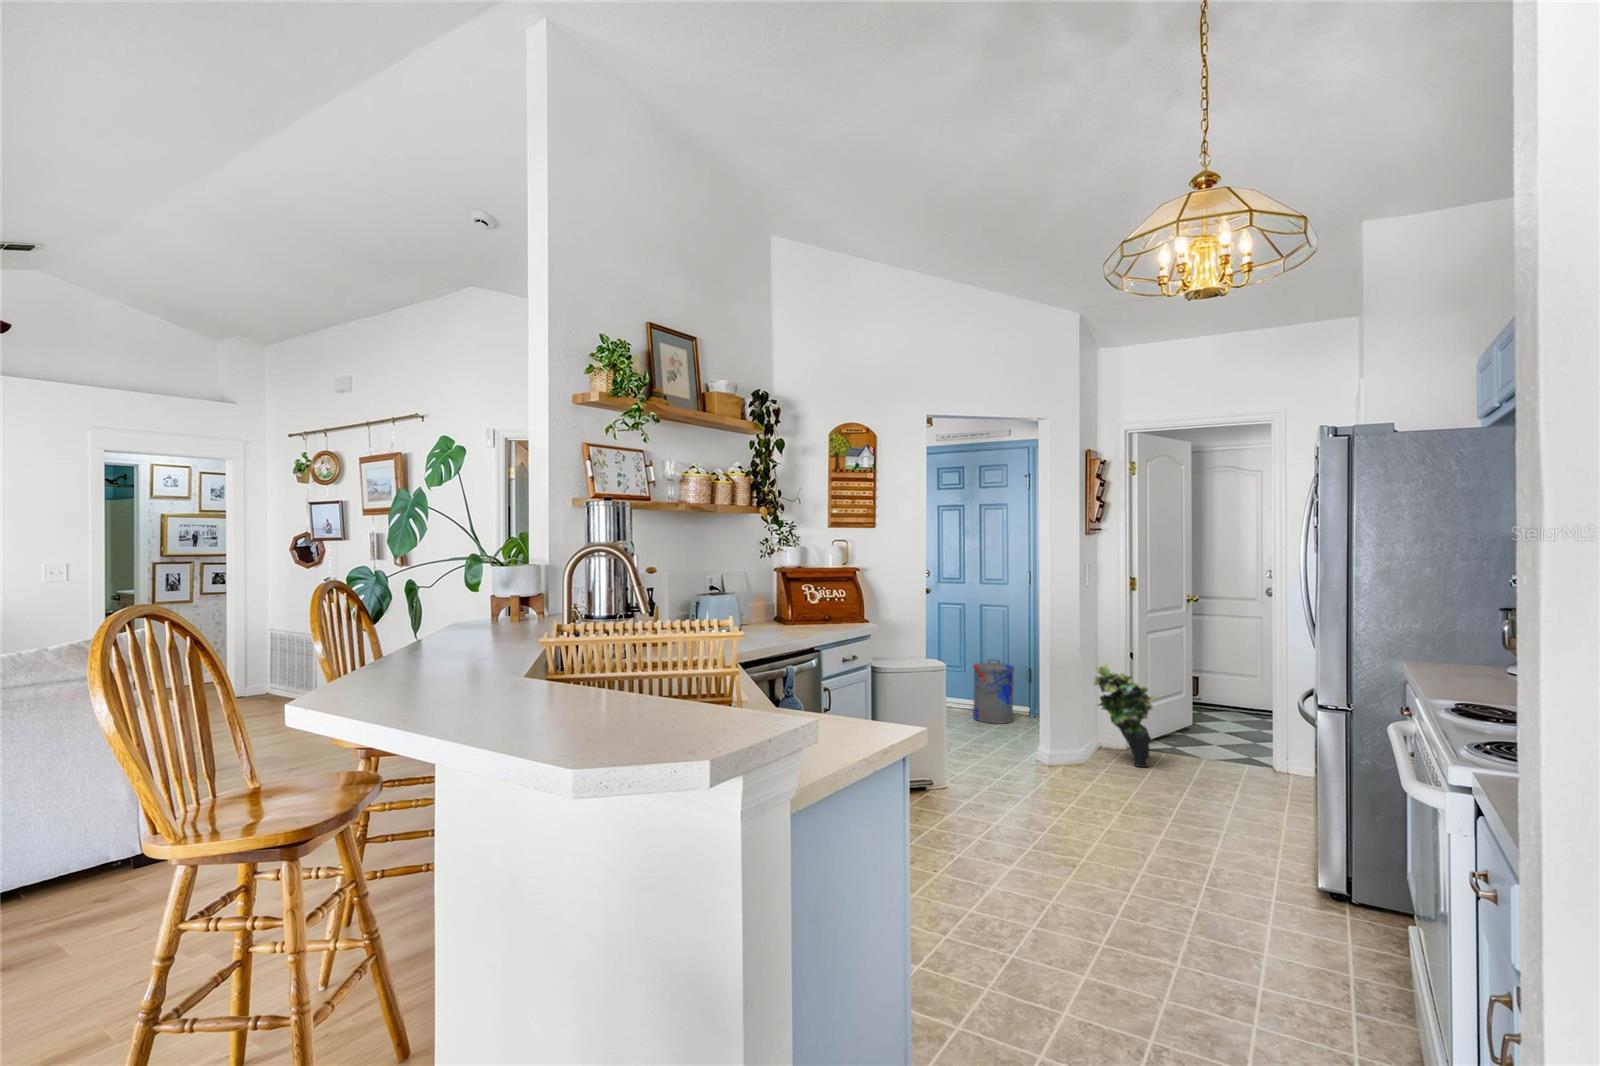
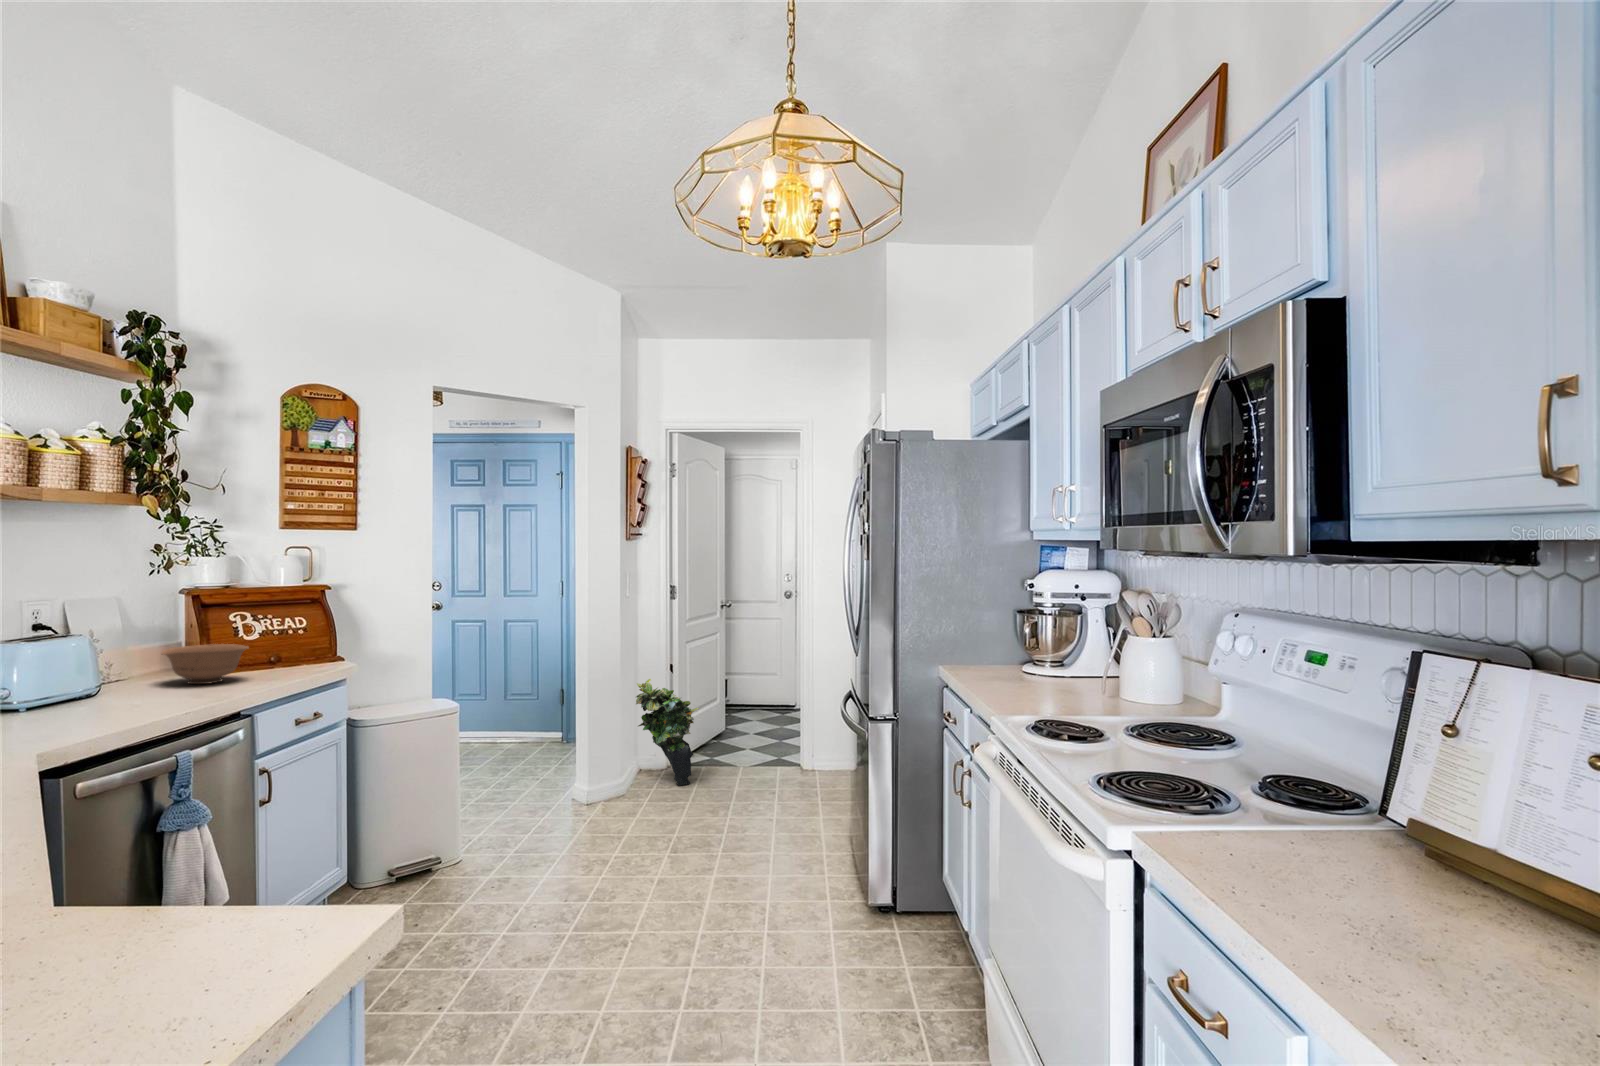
bowl: none [772,603,816,628] -> present [162,644,249,684]
trash can: present [973,659,1014,724] -> none [497,684,546,760]

